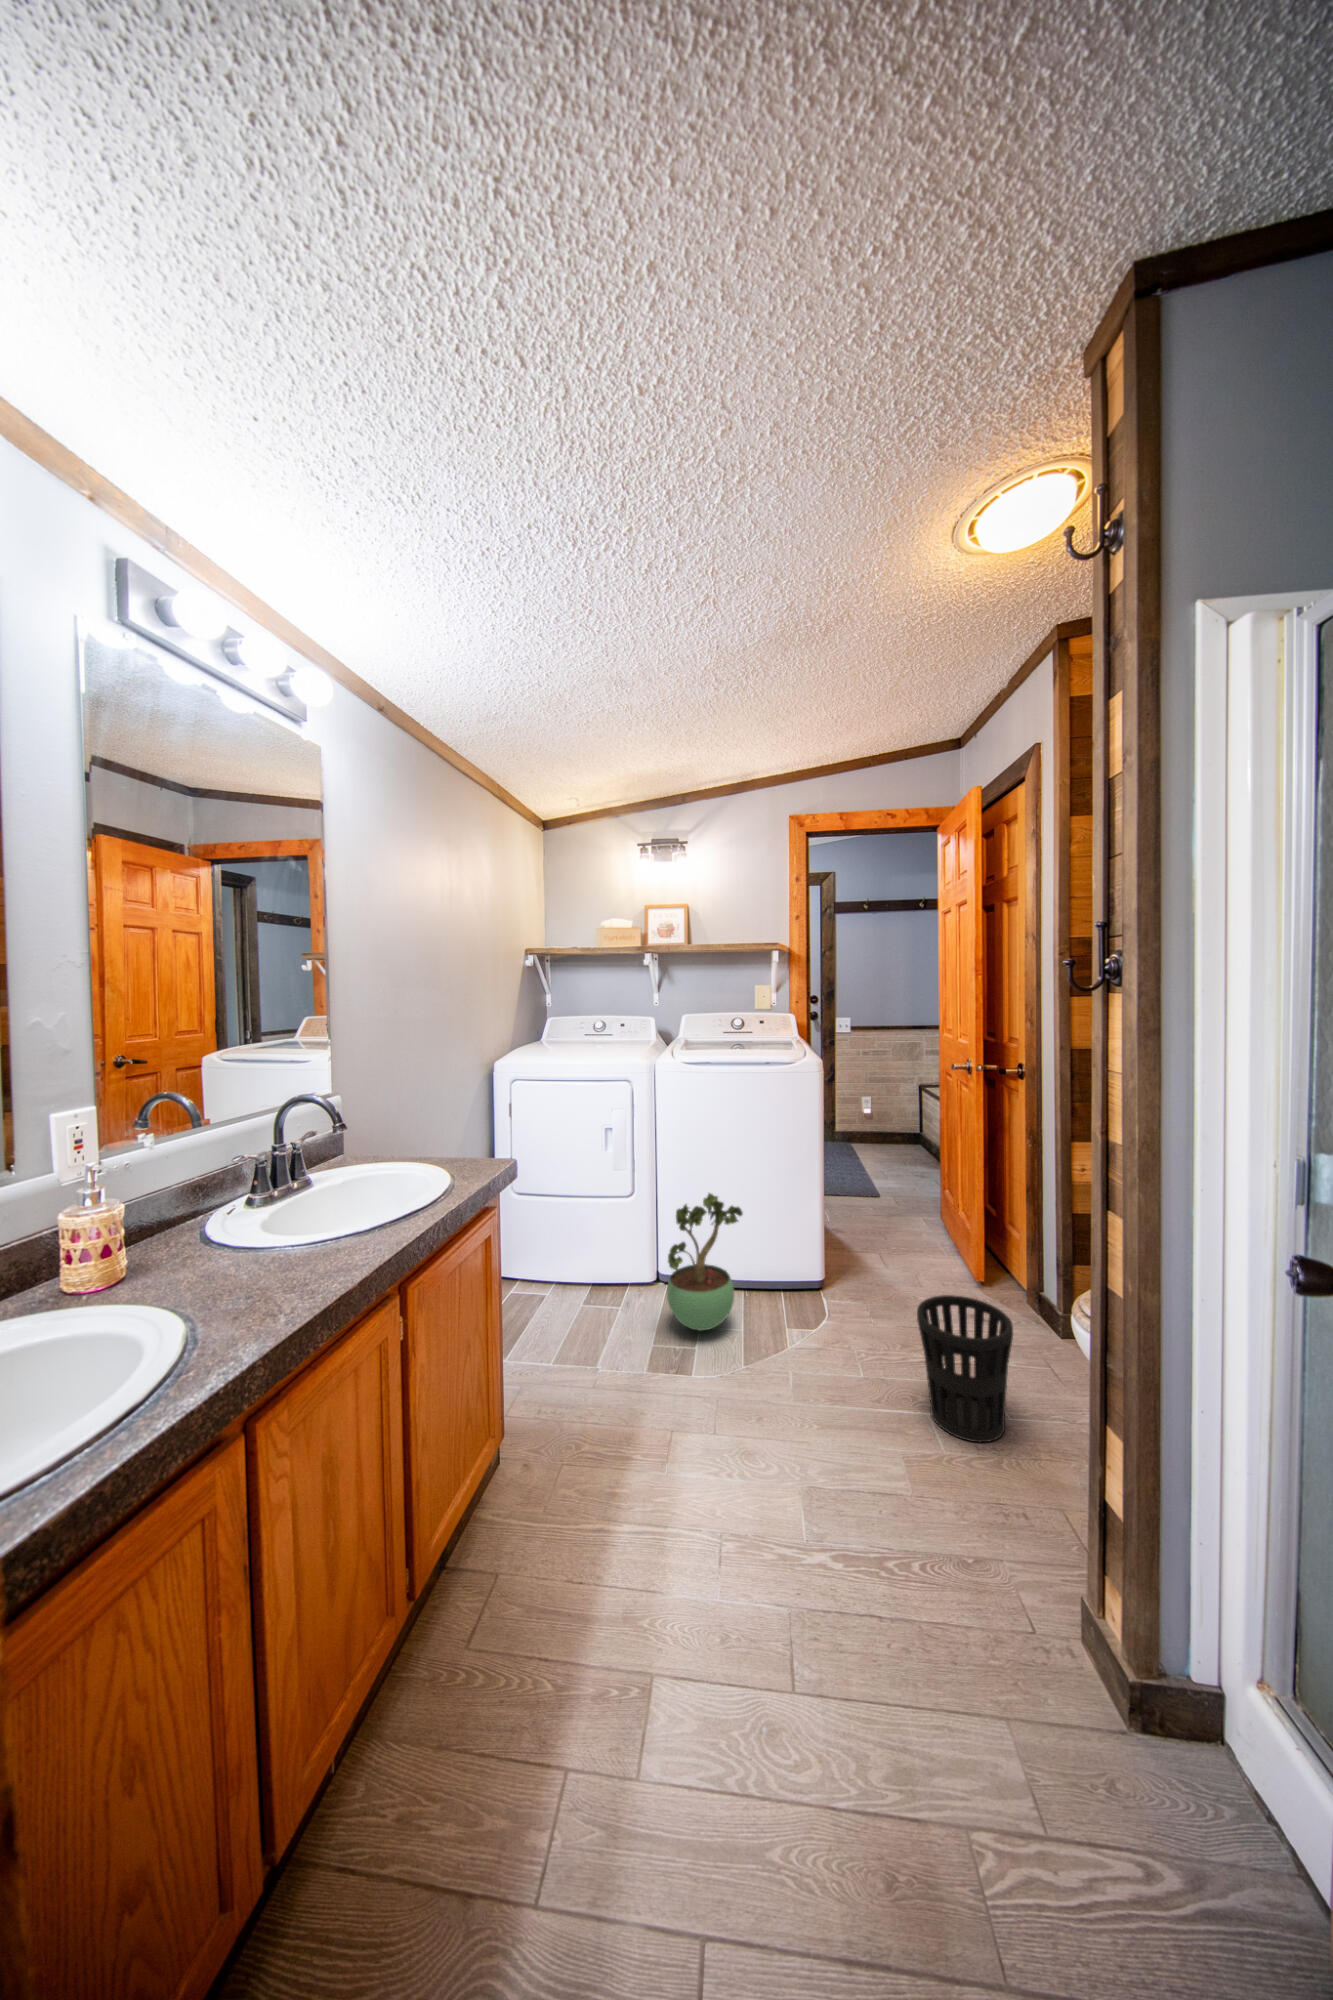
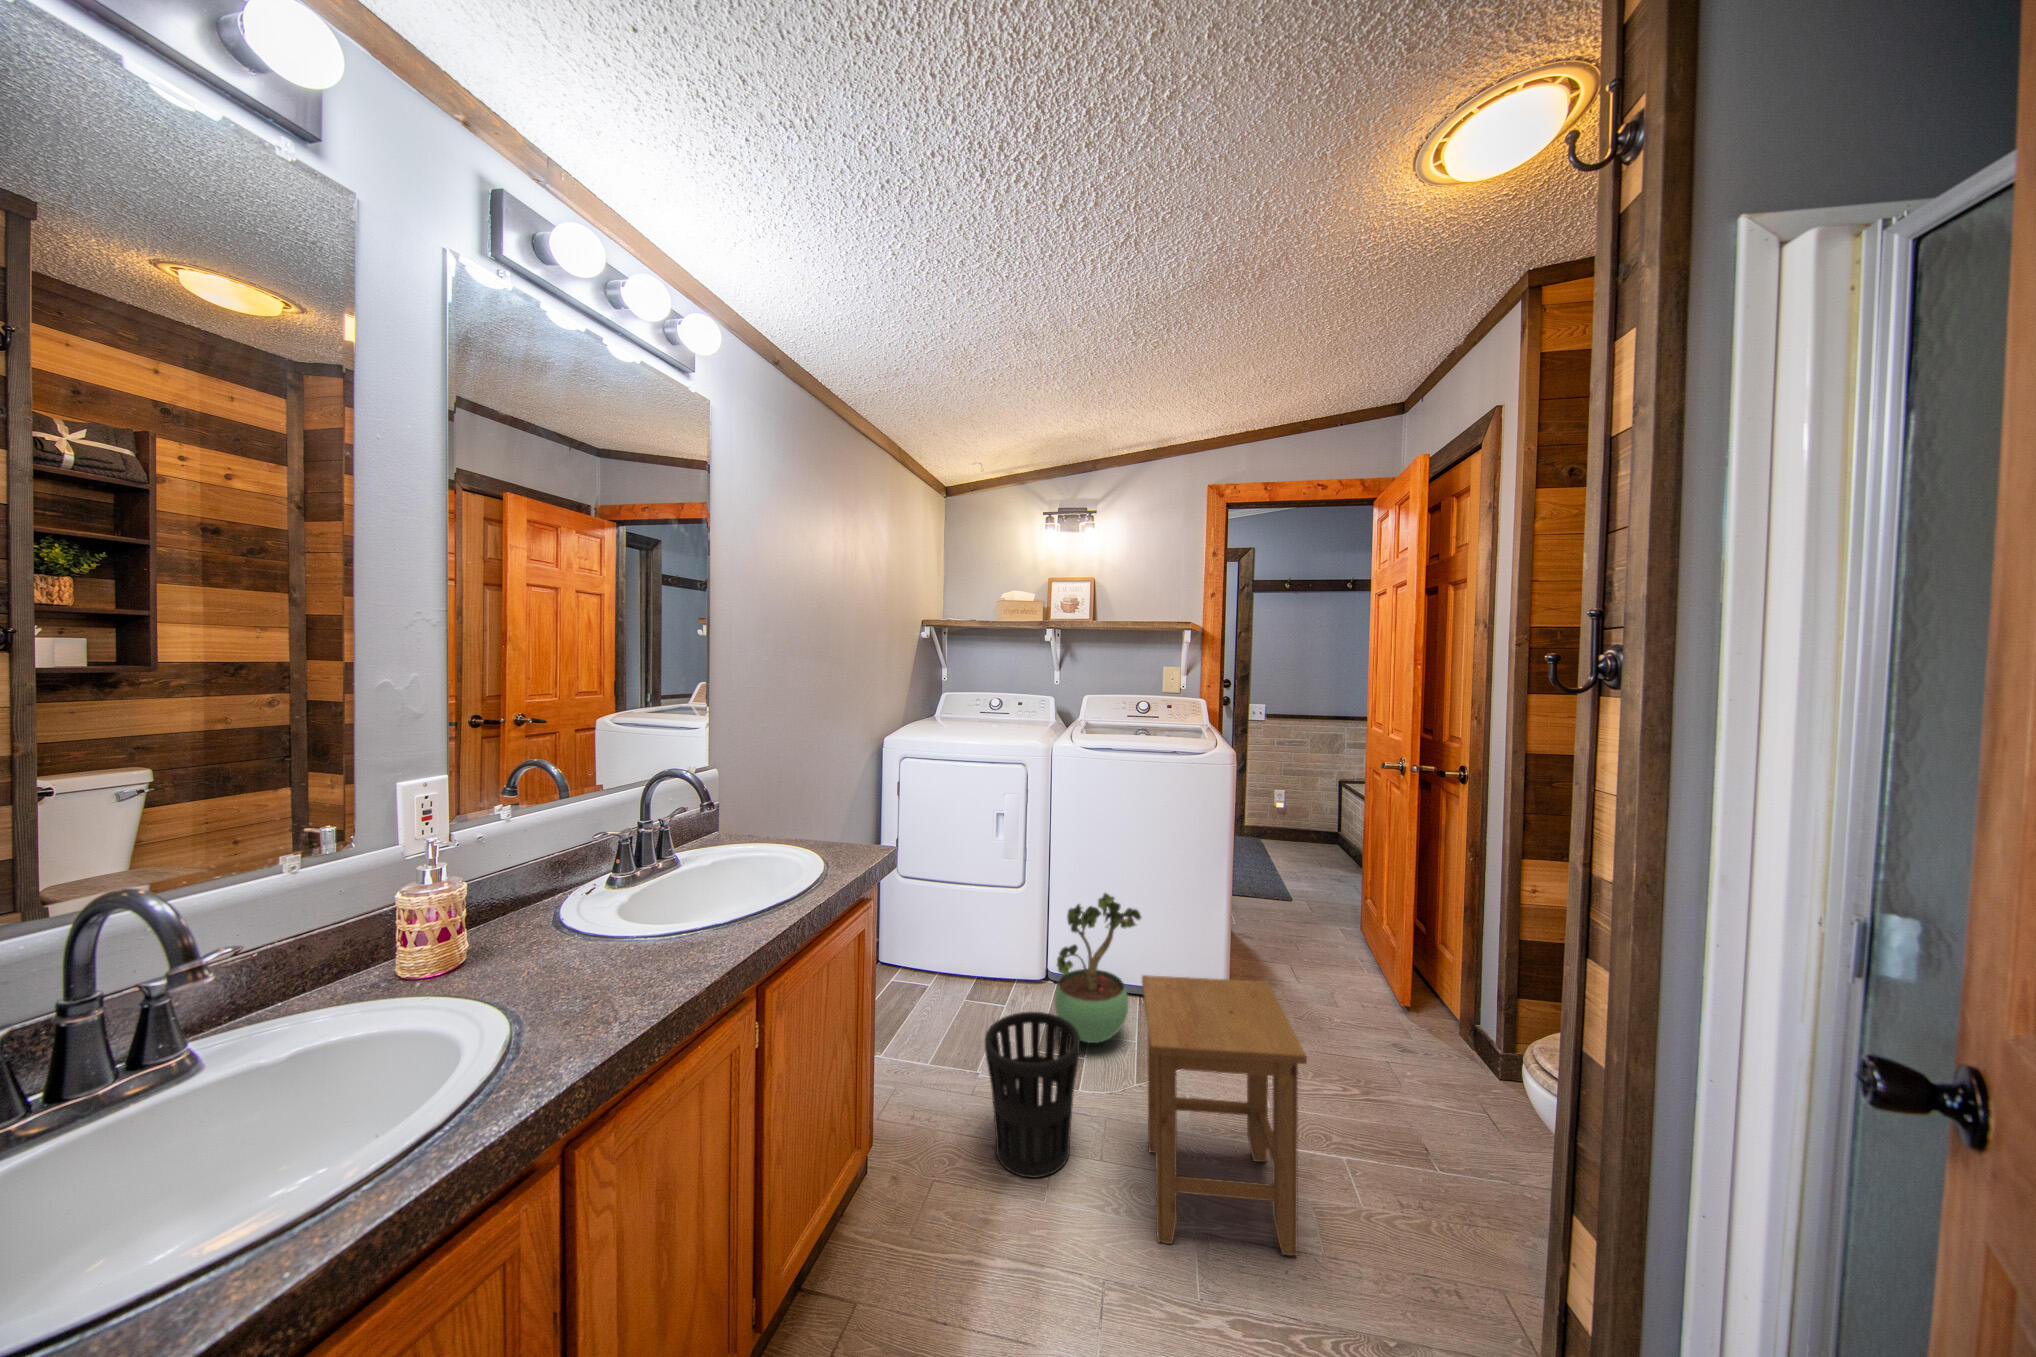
stool: none [745,1260,890,1494] -> present [1142,975,1307,1255]
wastebasket: present [917,1295,1013,1442] -> present [985,1012,1080,1178]

